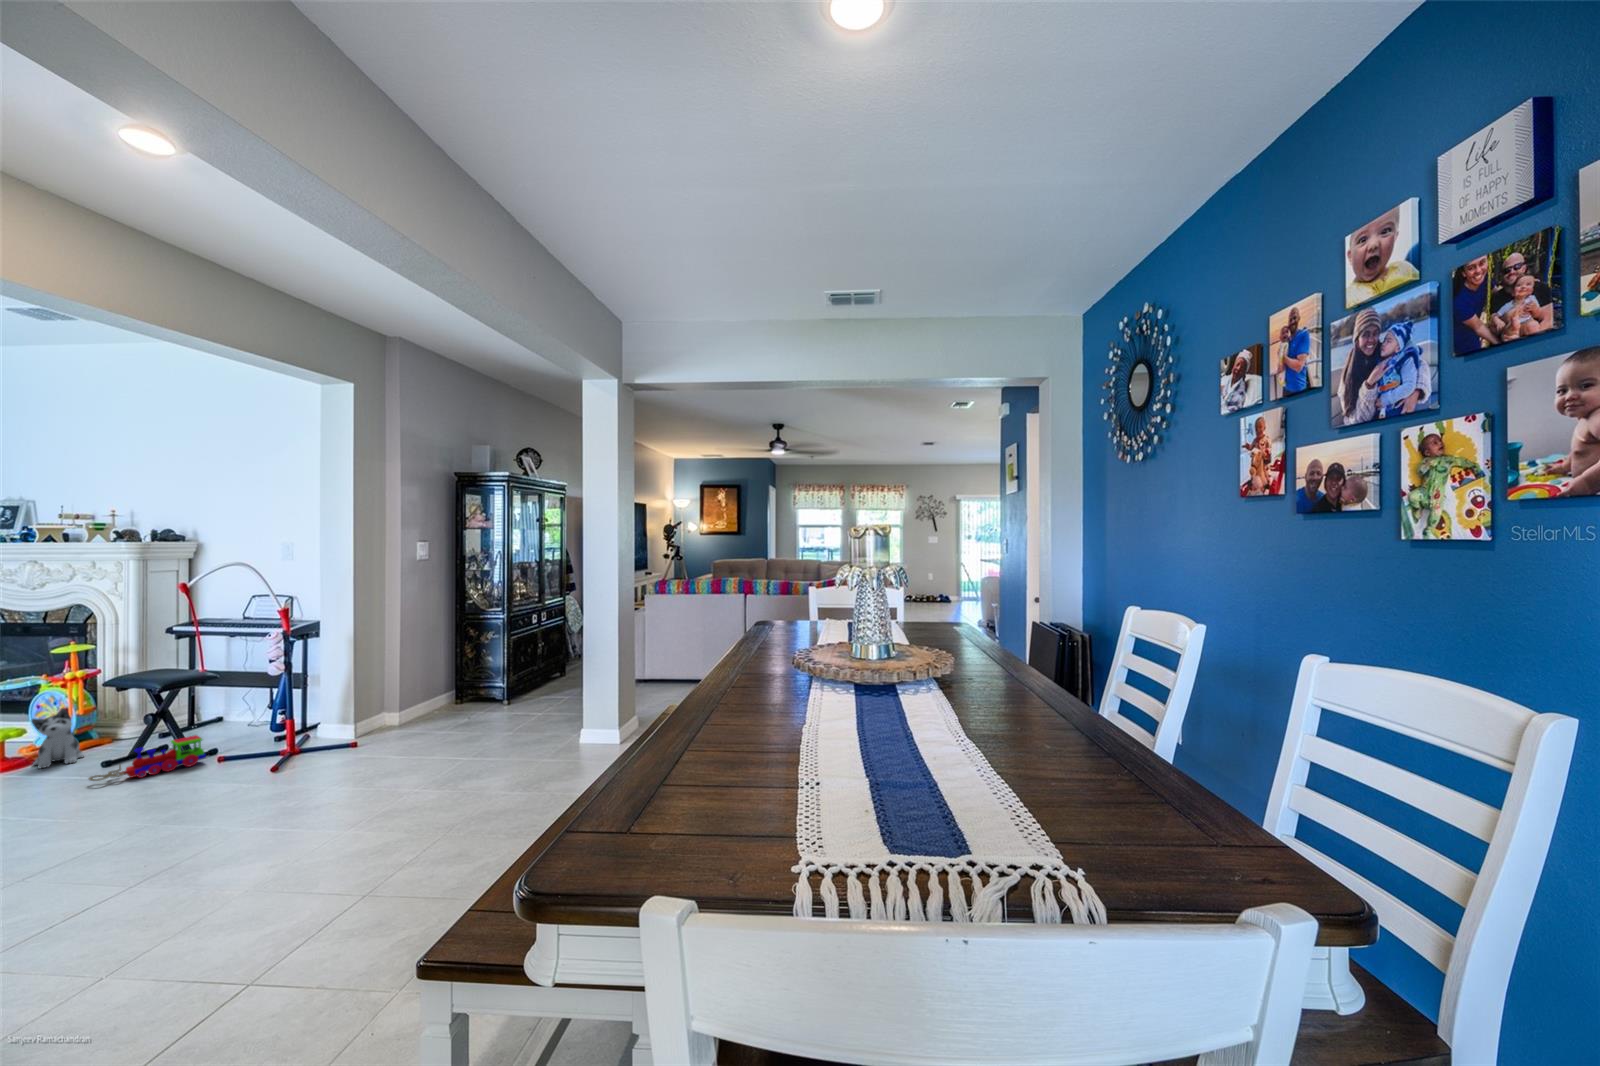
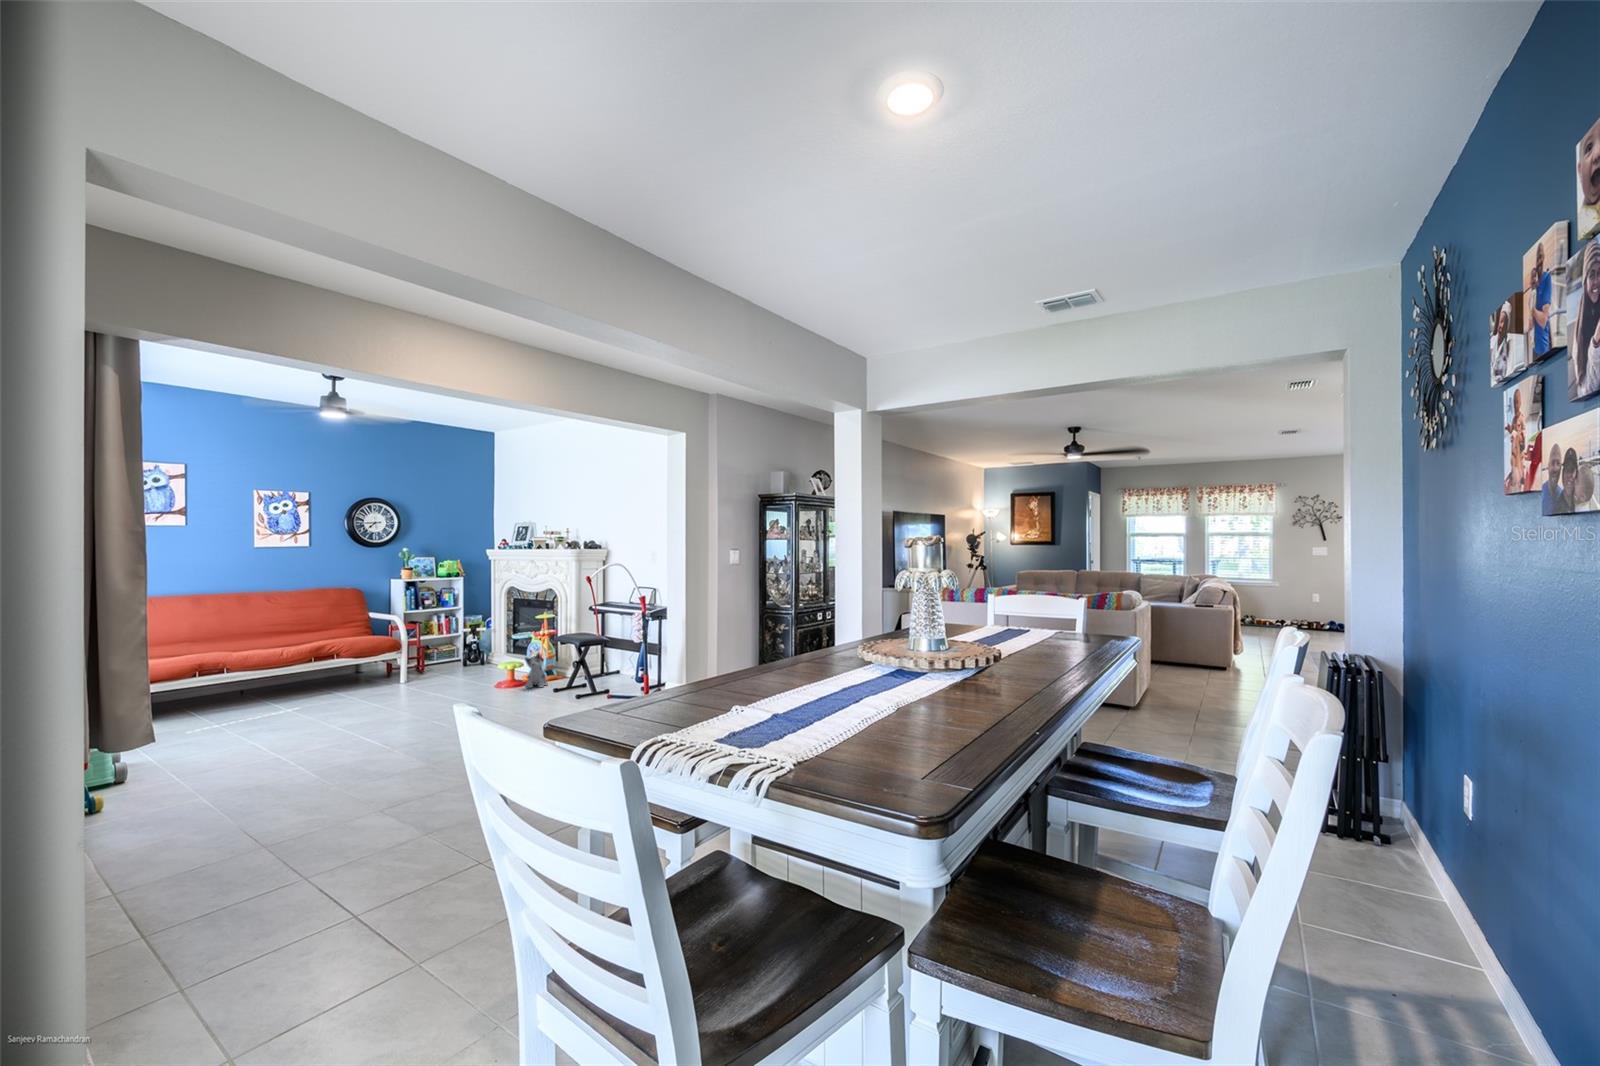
toy train: present [89,735,206,781] -> none [545,678,601,701]

